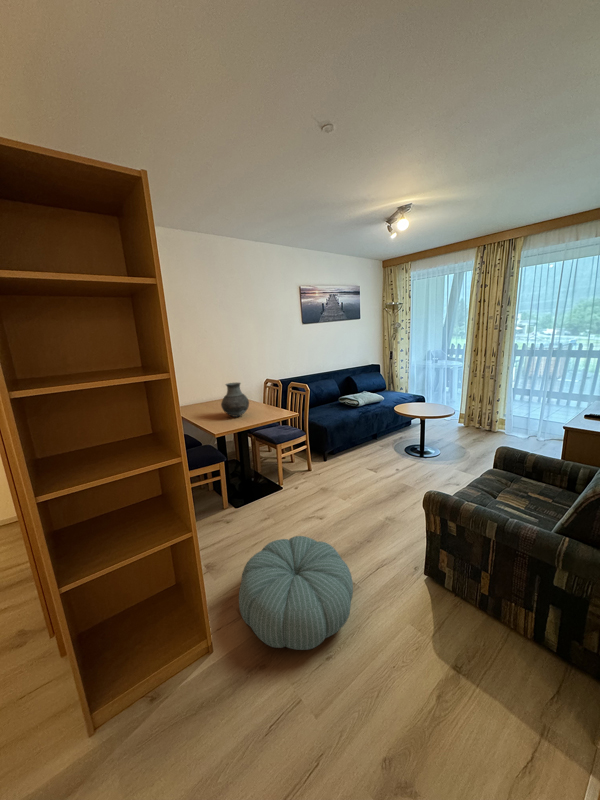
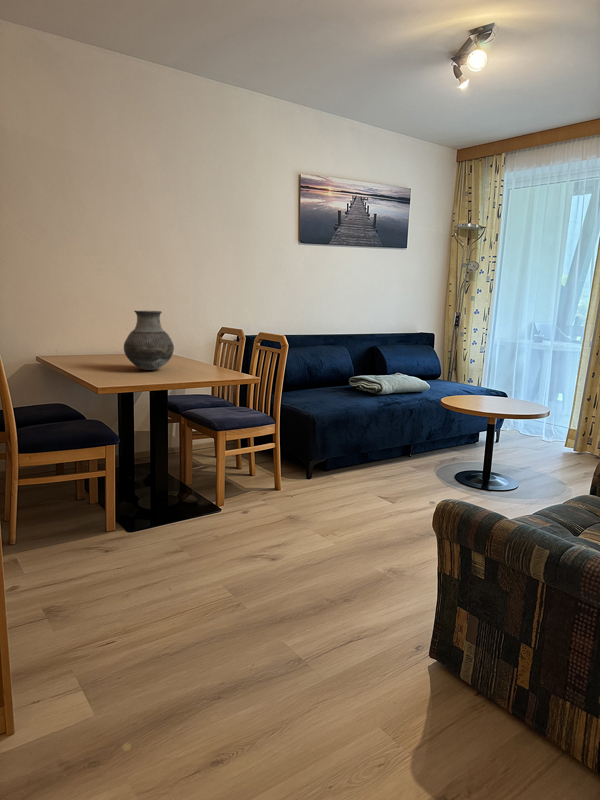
pouf: present [239,536,353,650] -> none [72,564,288,743]

